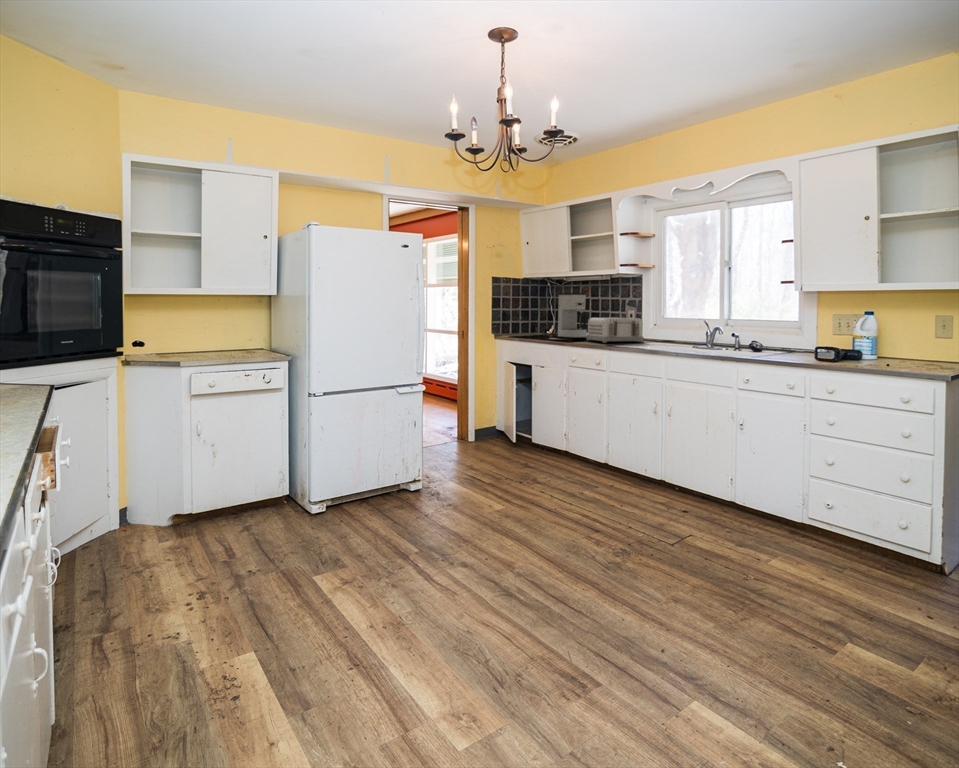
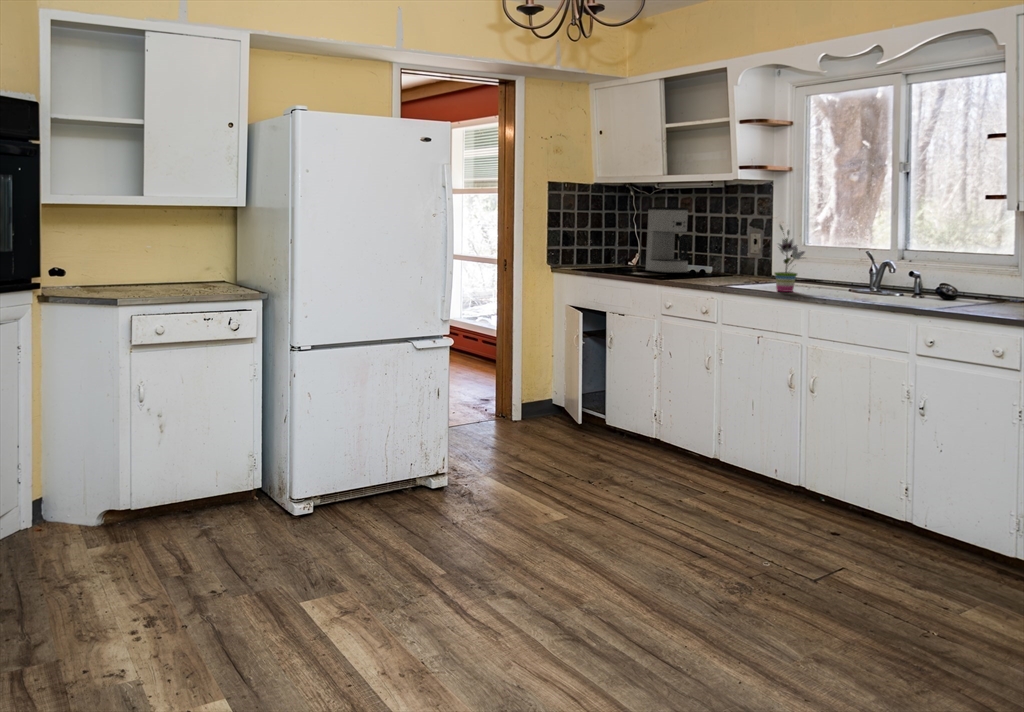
potted plant: none [647,301,669,348] -> present [774,225,805,292]
toaster: present [587,318,644,343] -> none [687,245,770,282]

